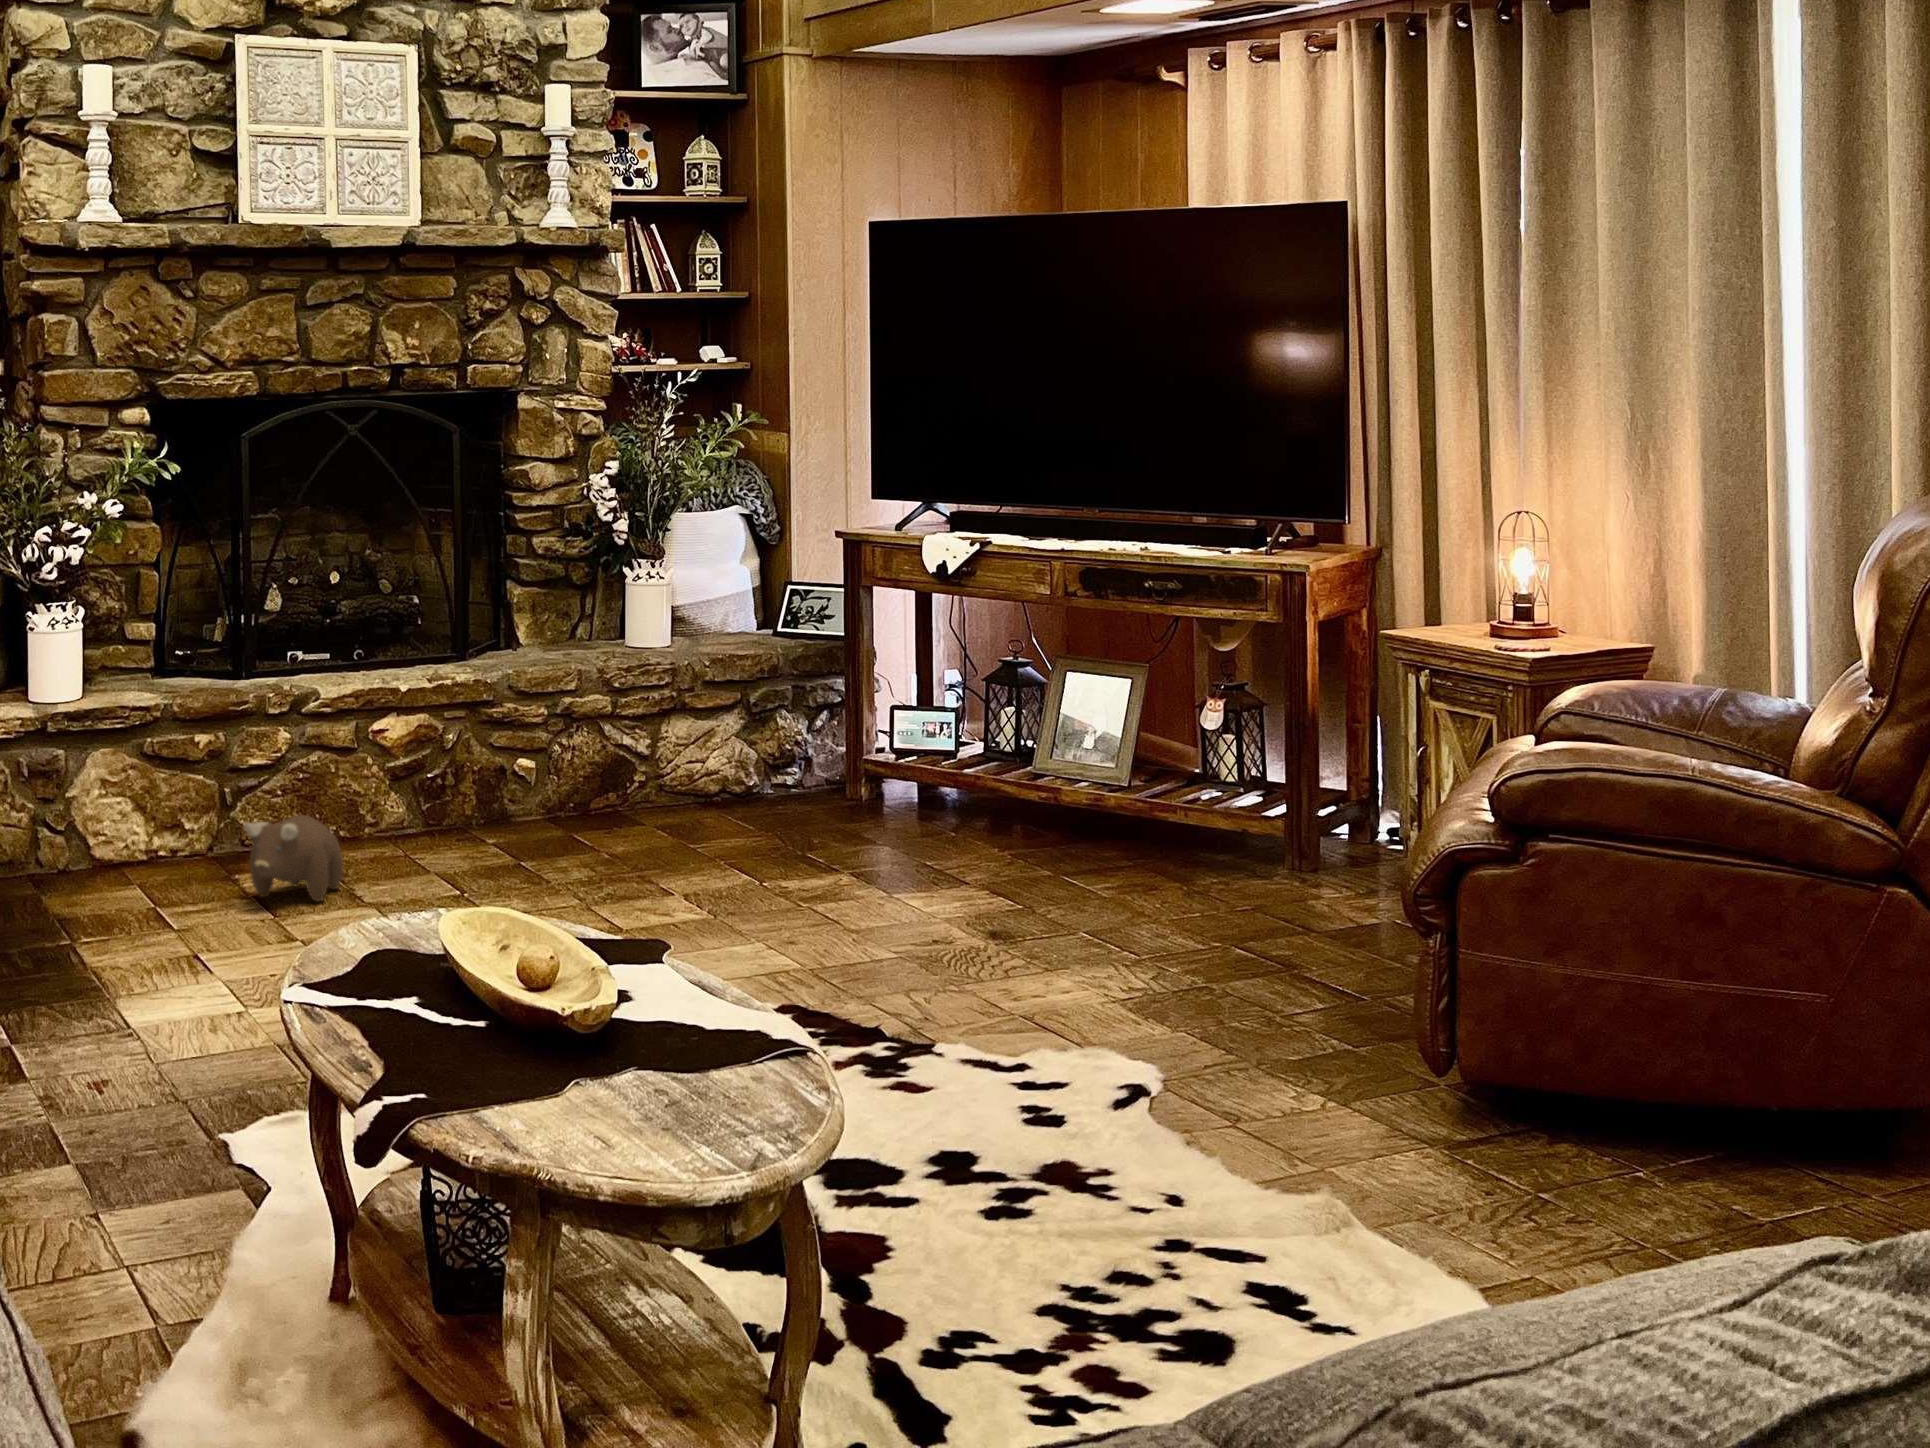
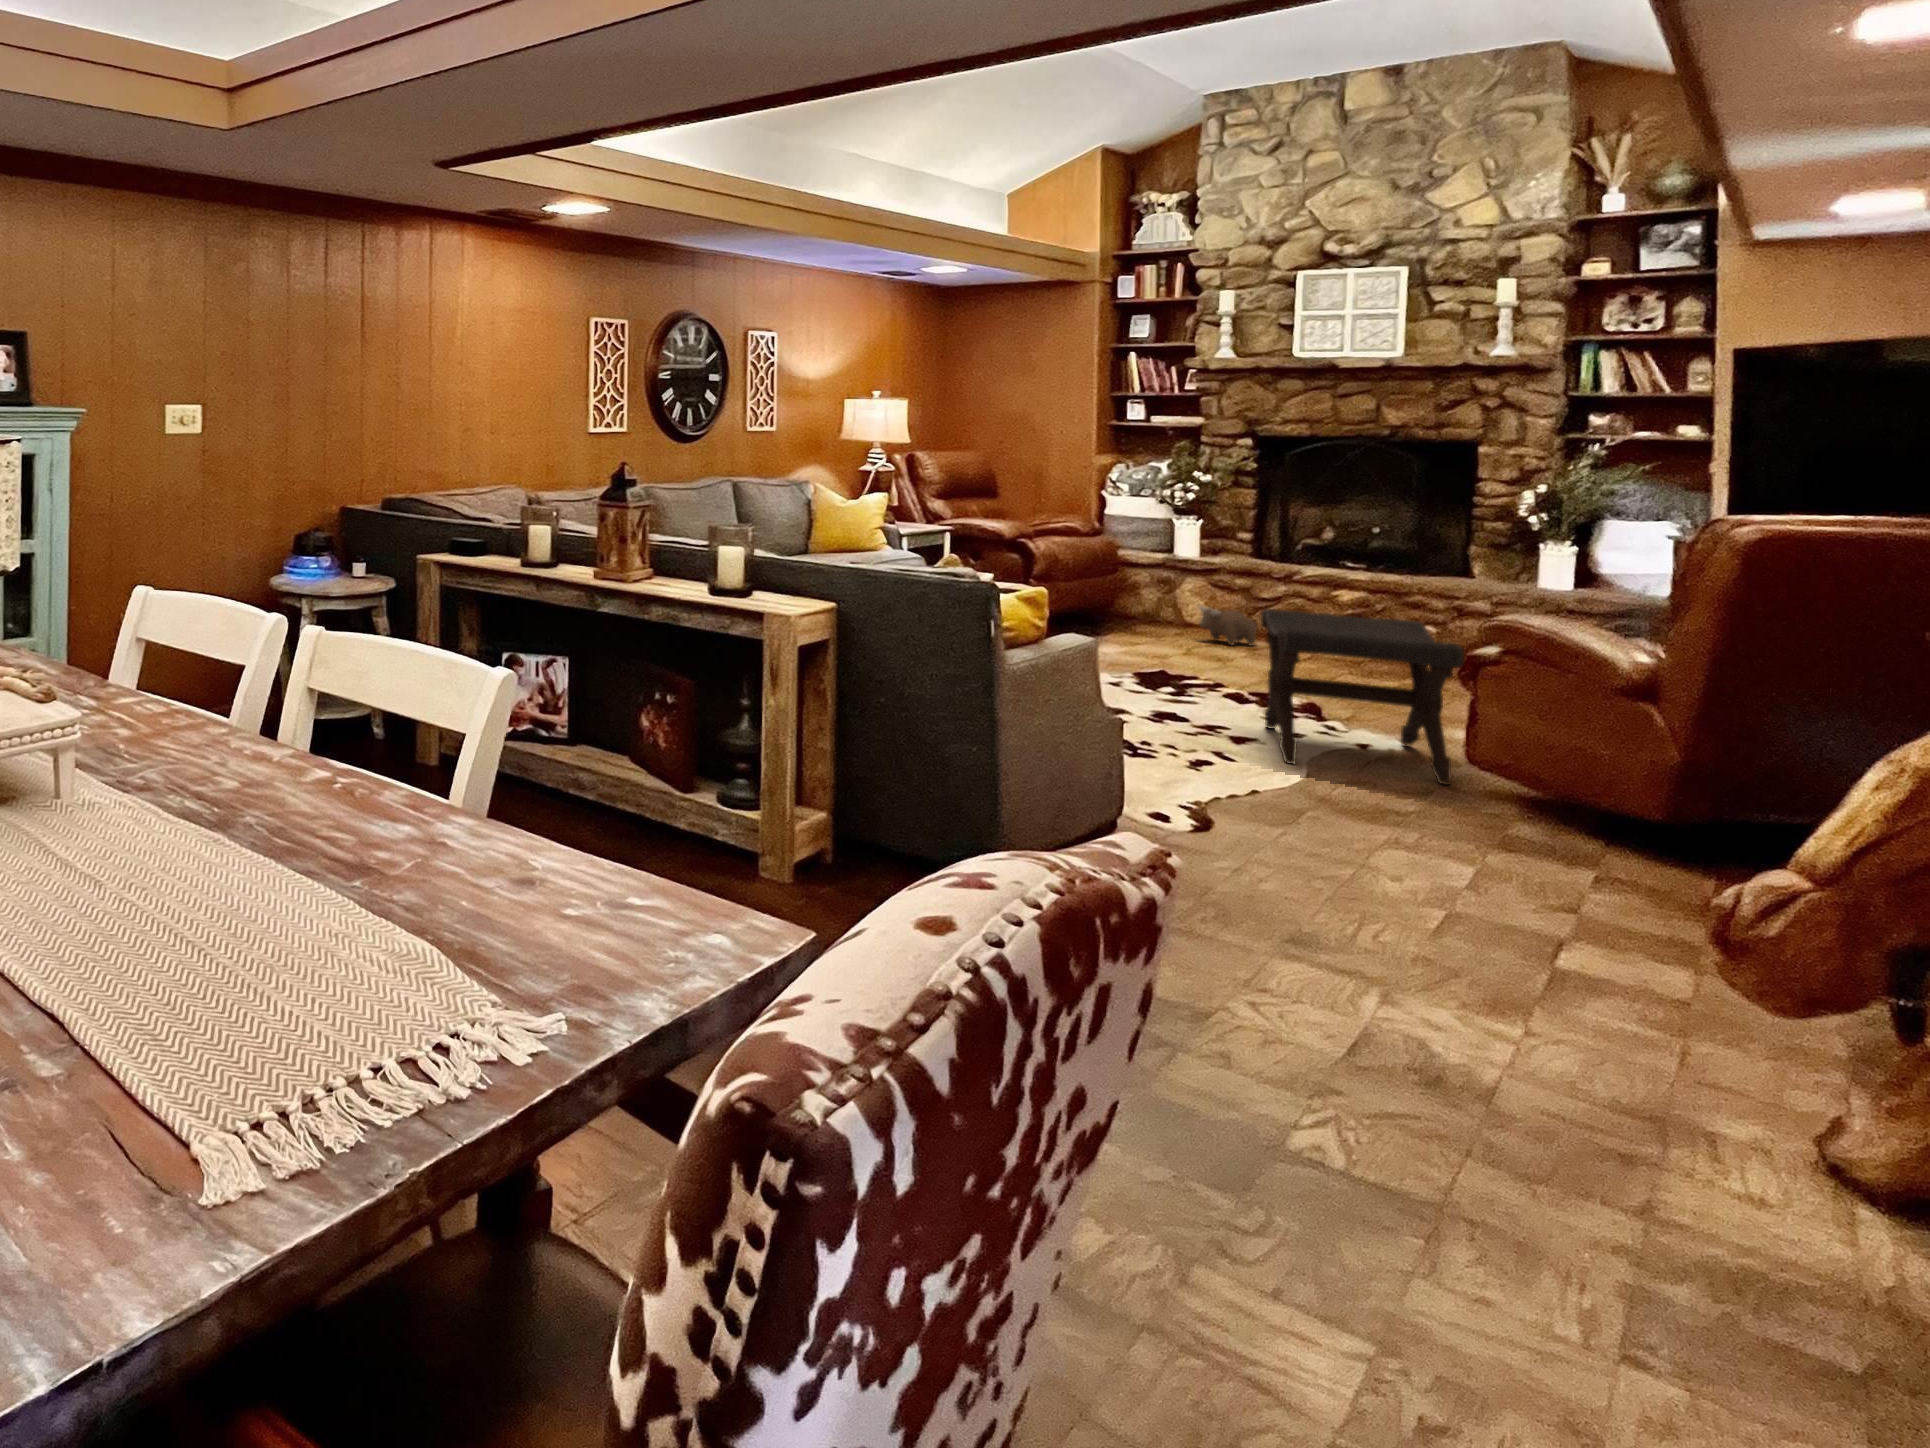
footstool: none [1086,798,1603,1241] -> present [1261,609,1464,785]

